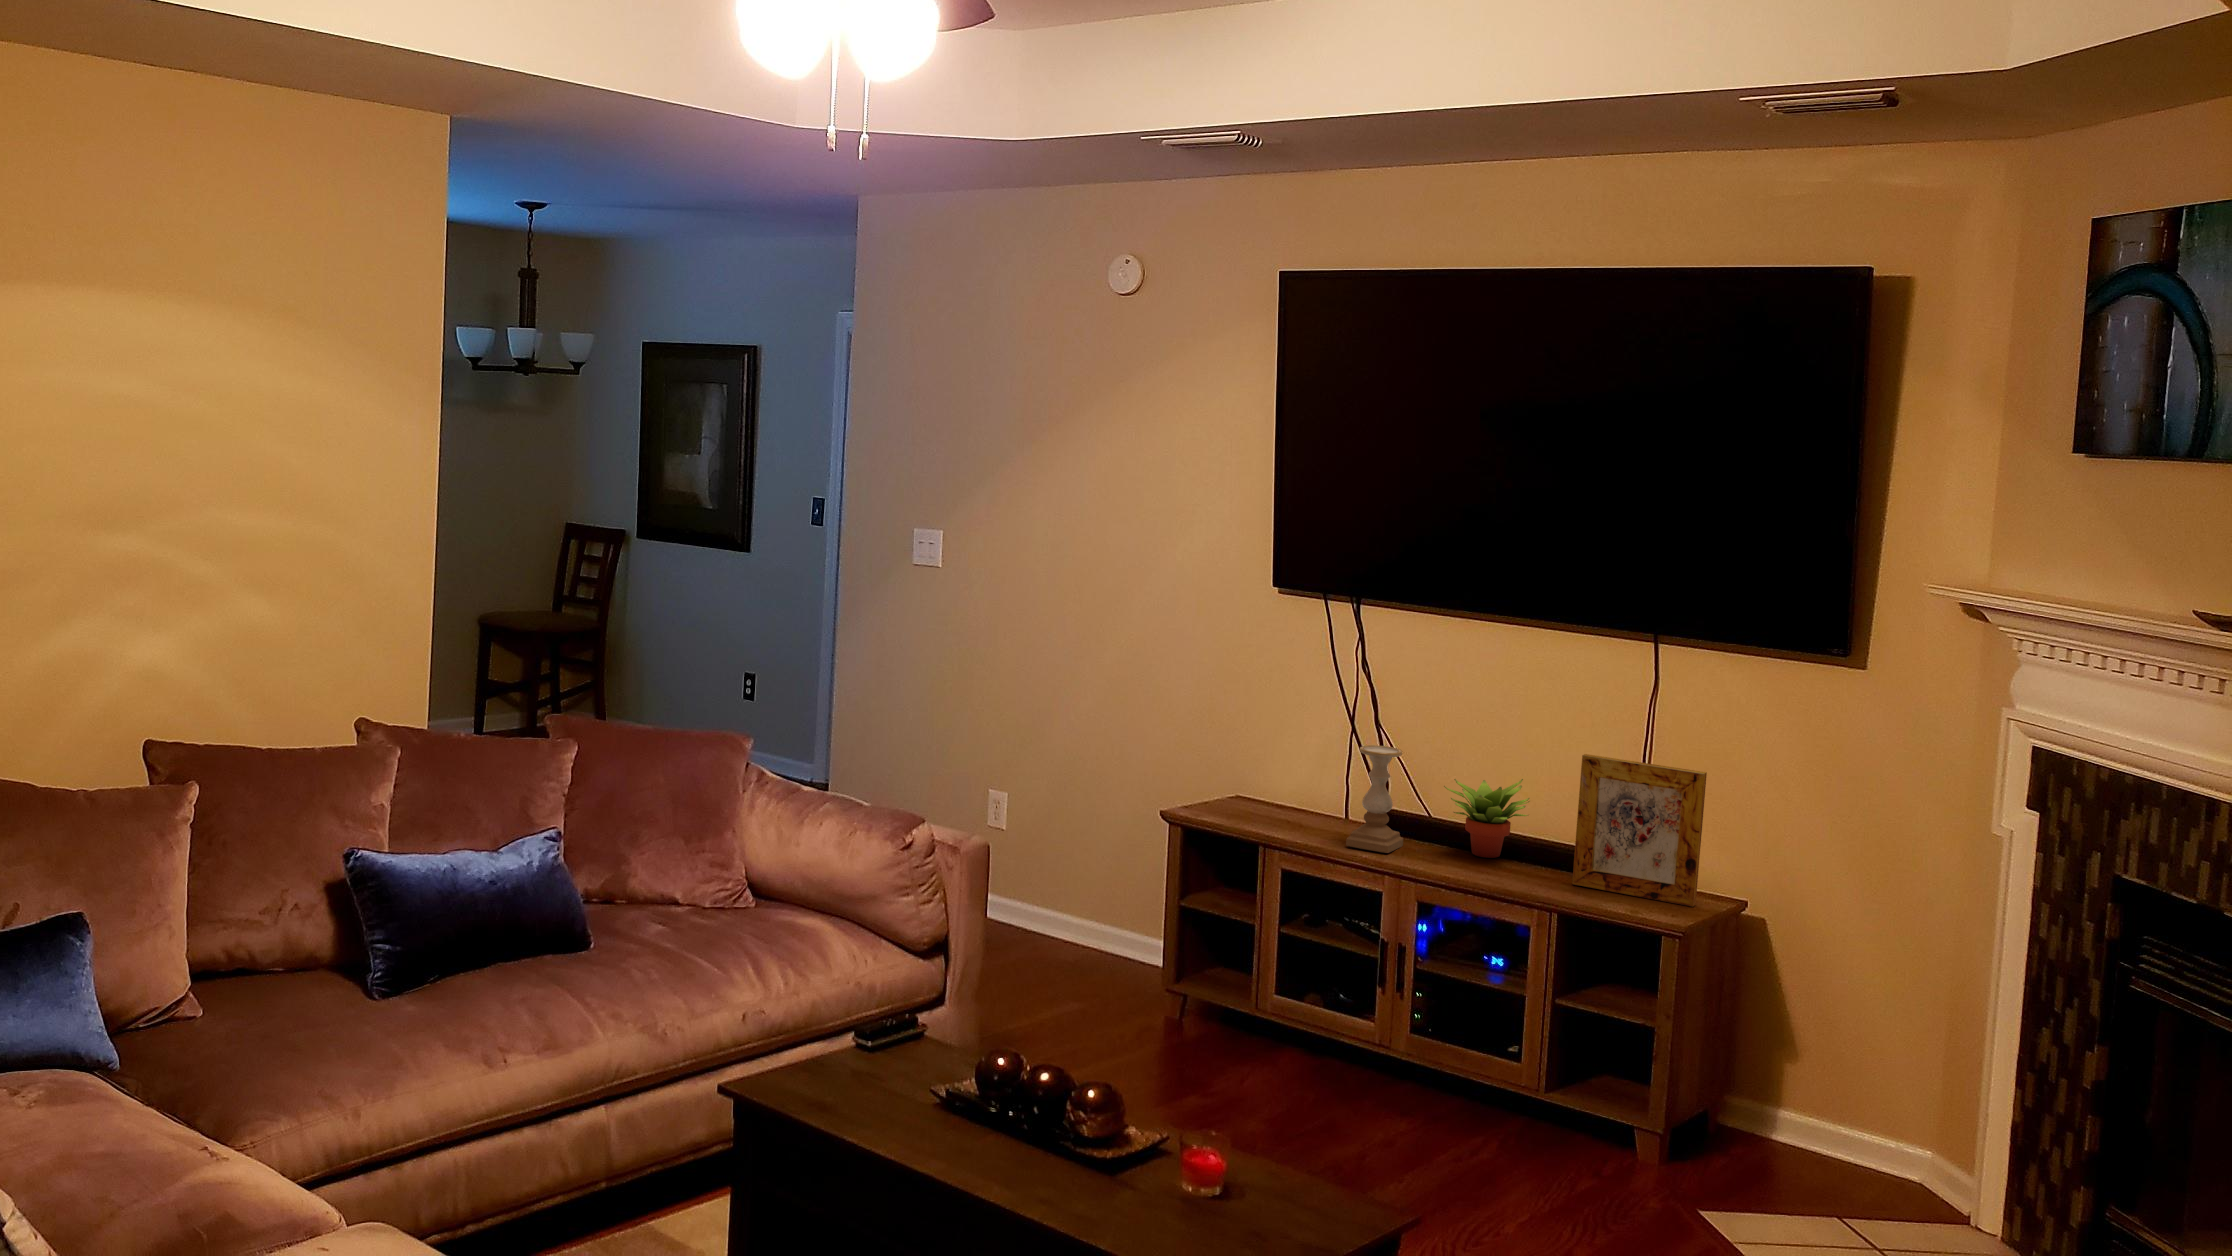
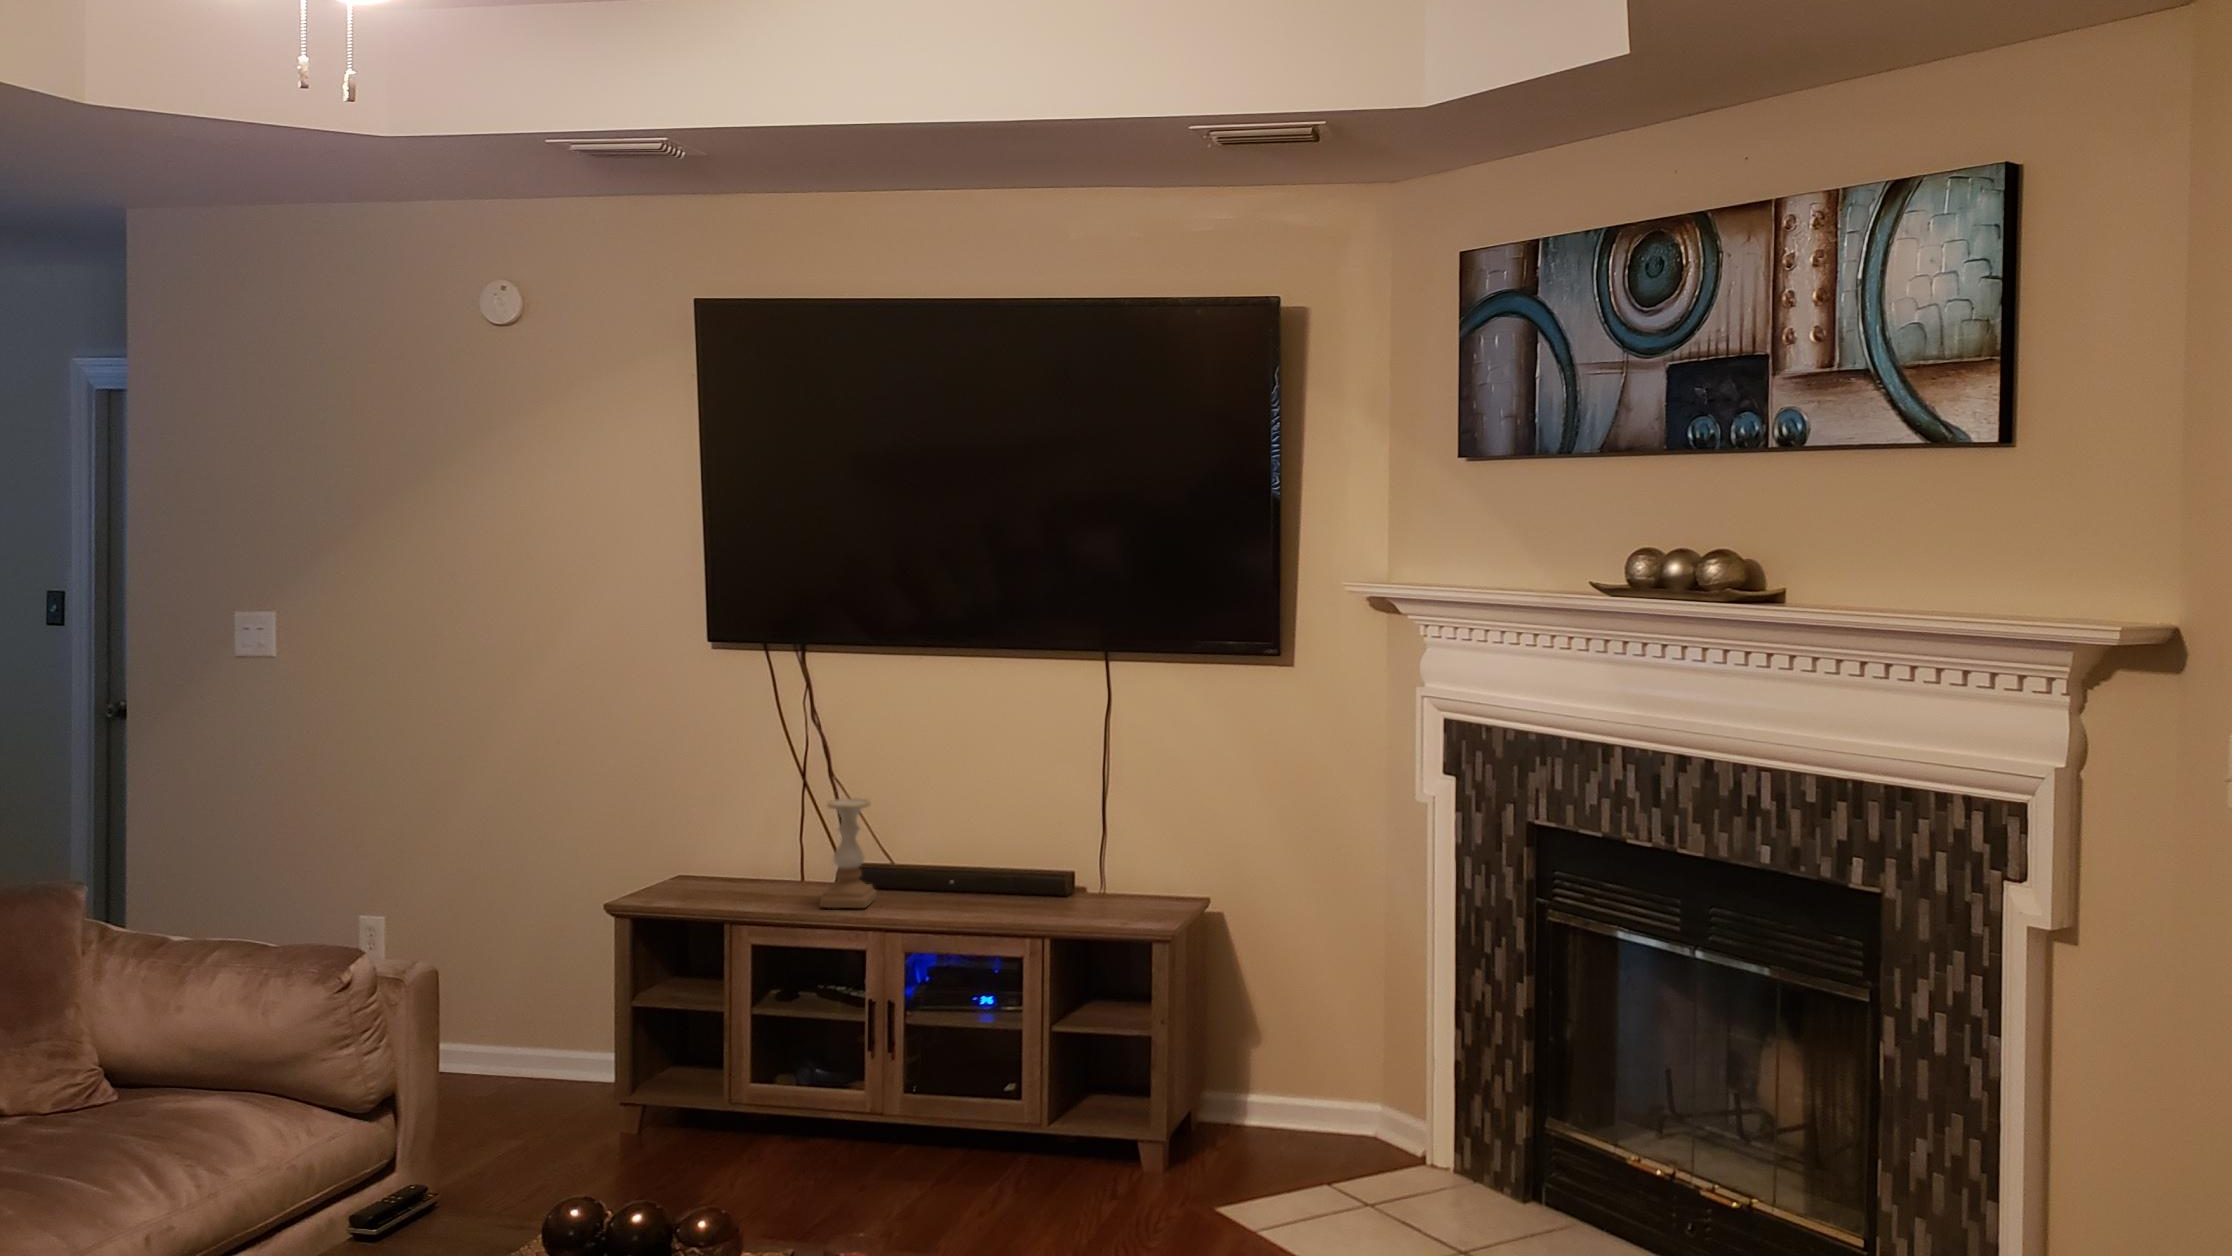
picture frame: present [1572,754,1707,907] -> none [1053,779,1171,913]
succulent plant: present [1444,779,1530,858] -> none [916,813,1002,897]

